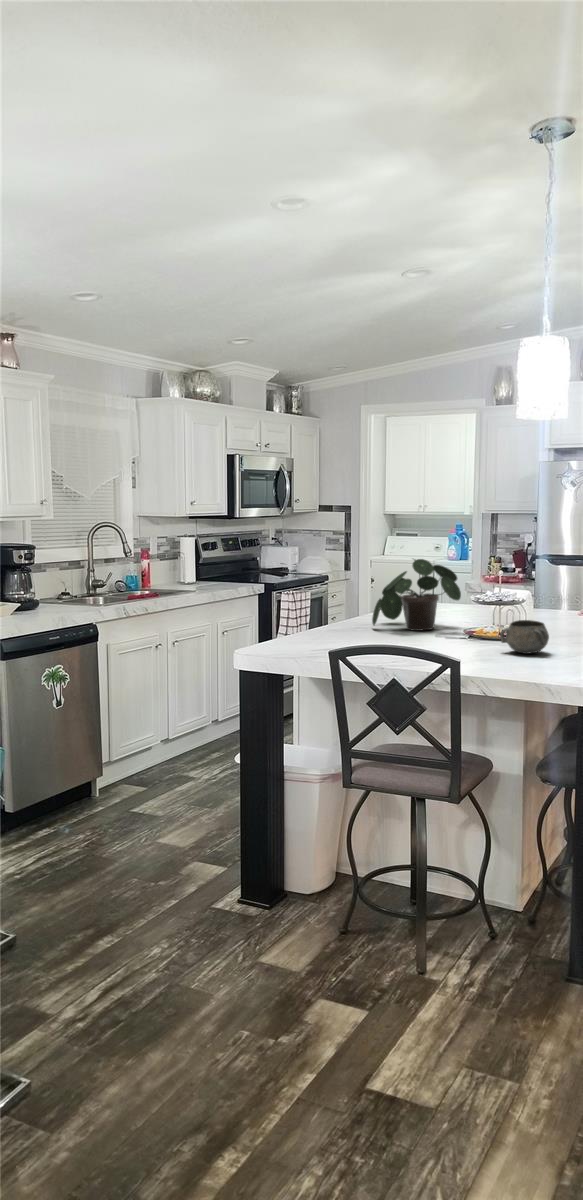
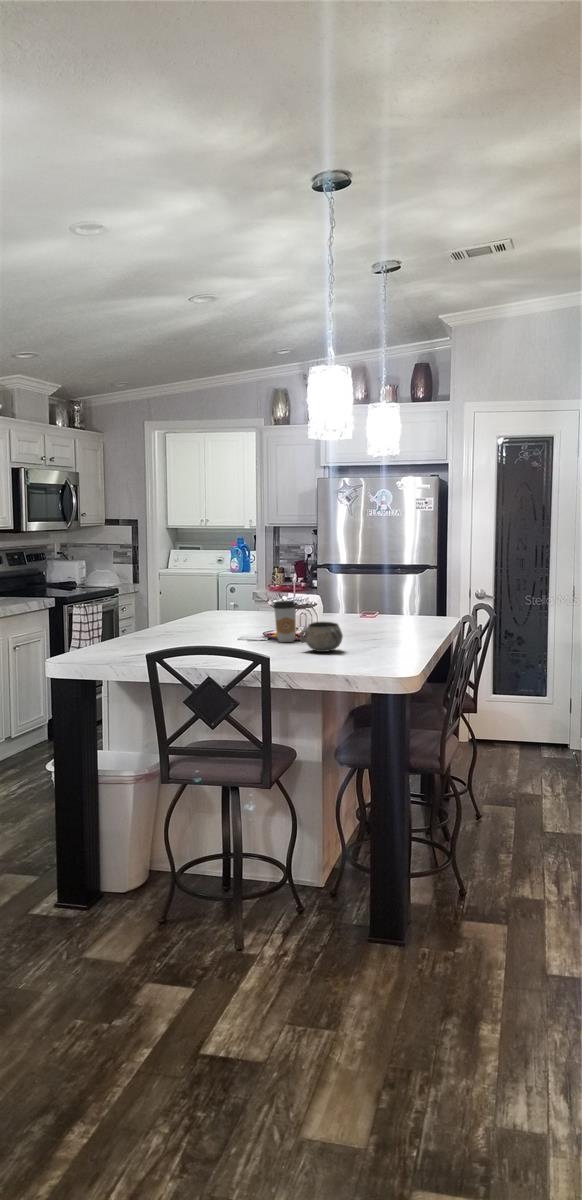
potted plant: present [372,559,461,631] -> none [177,568,260,636]
coffee cup: none [475,595,499,640] -> present [274,601,296,642]

